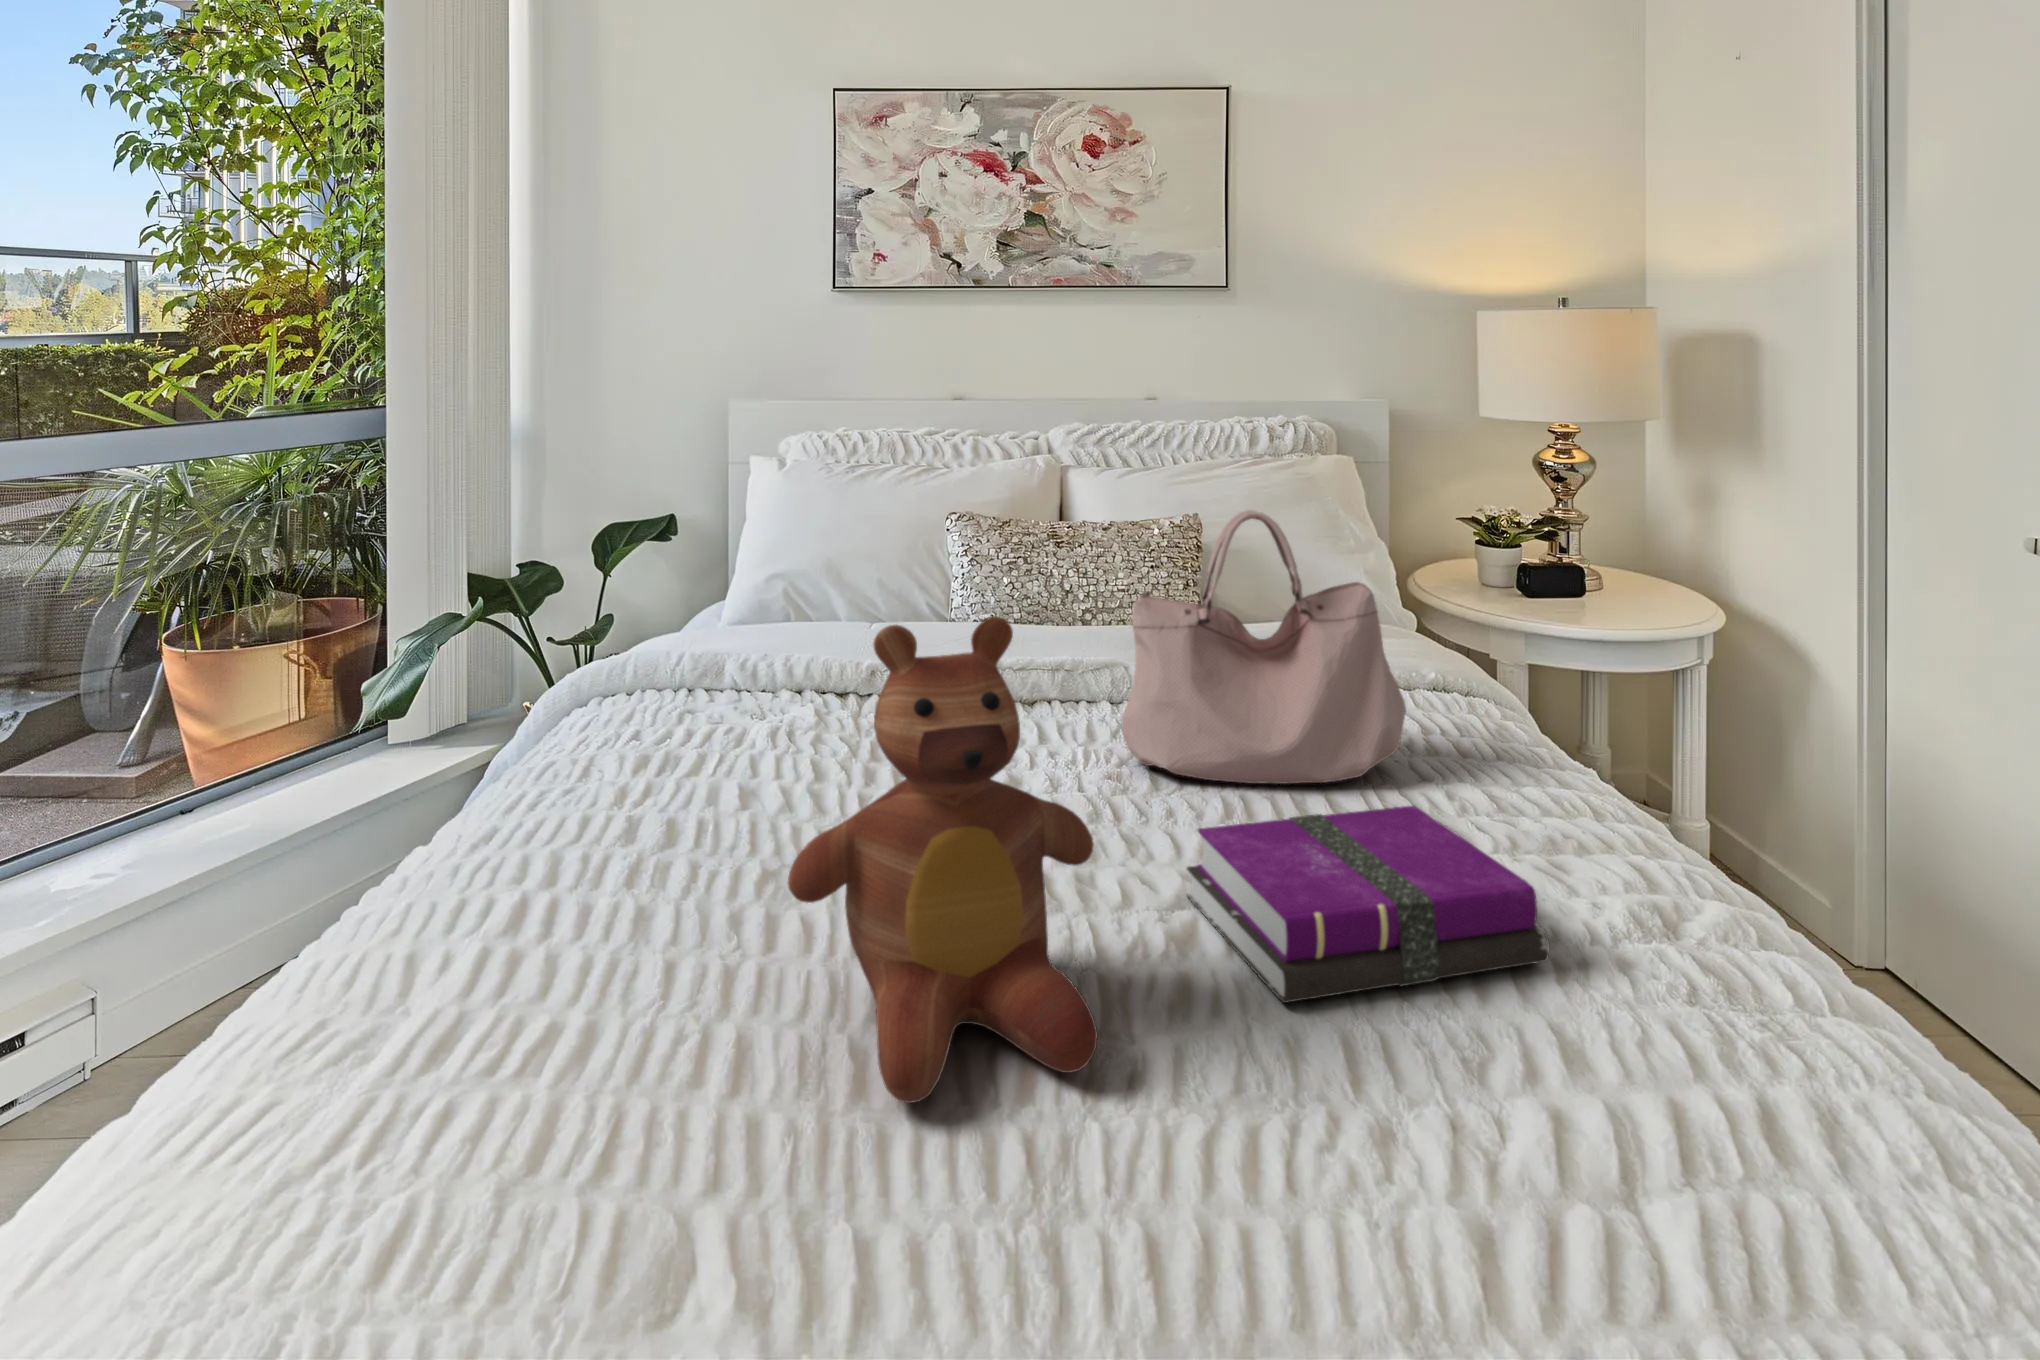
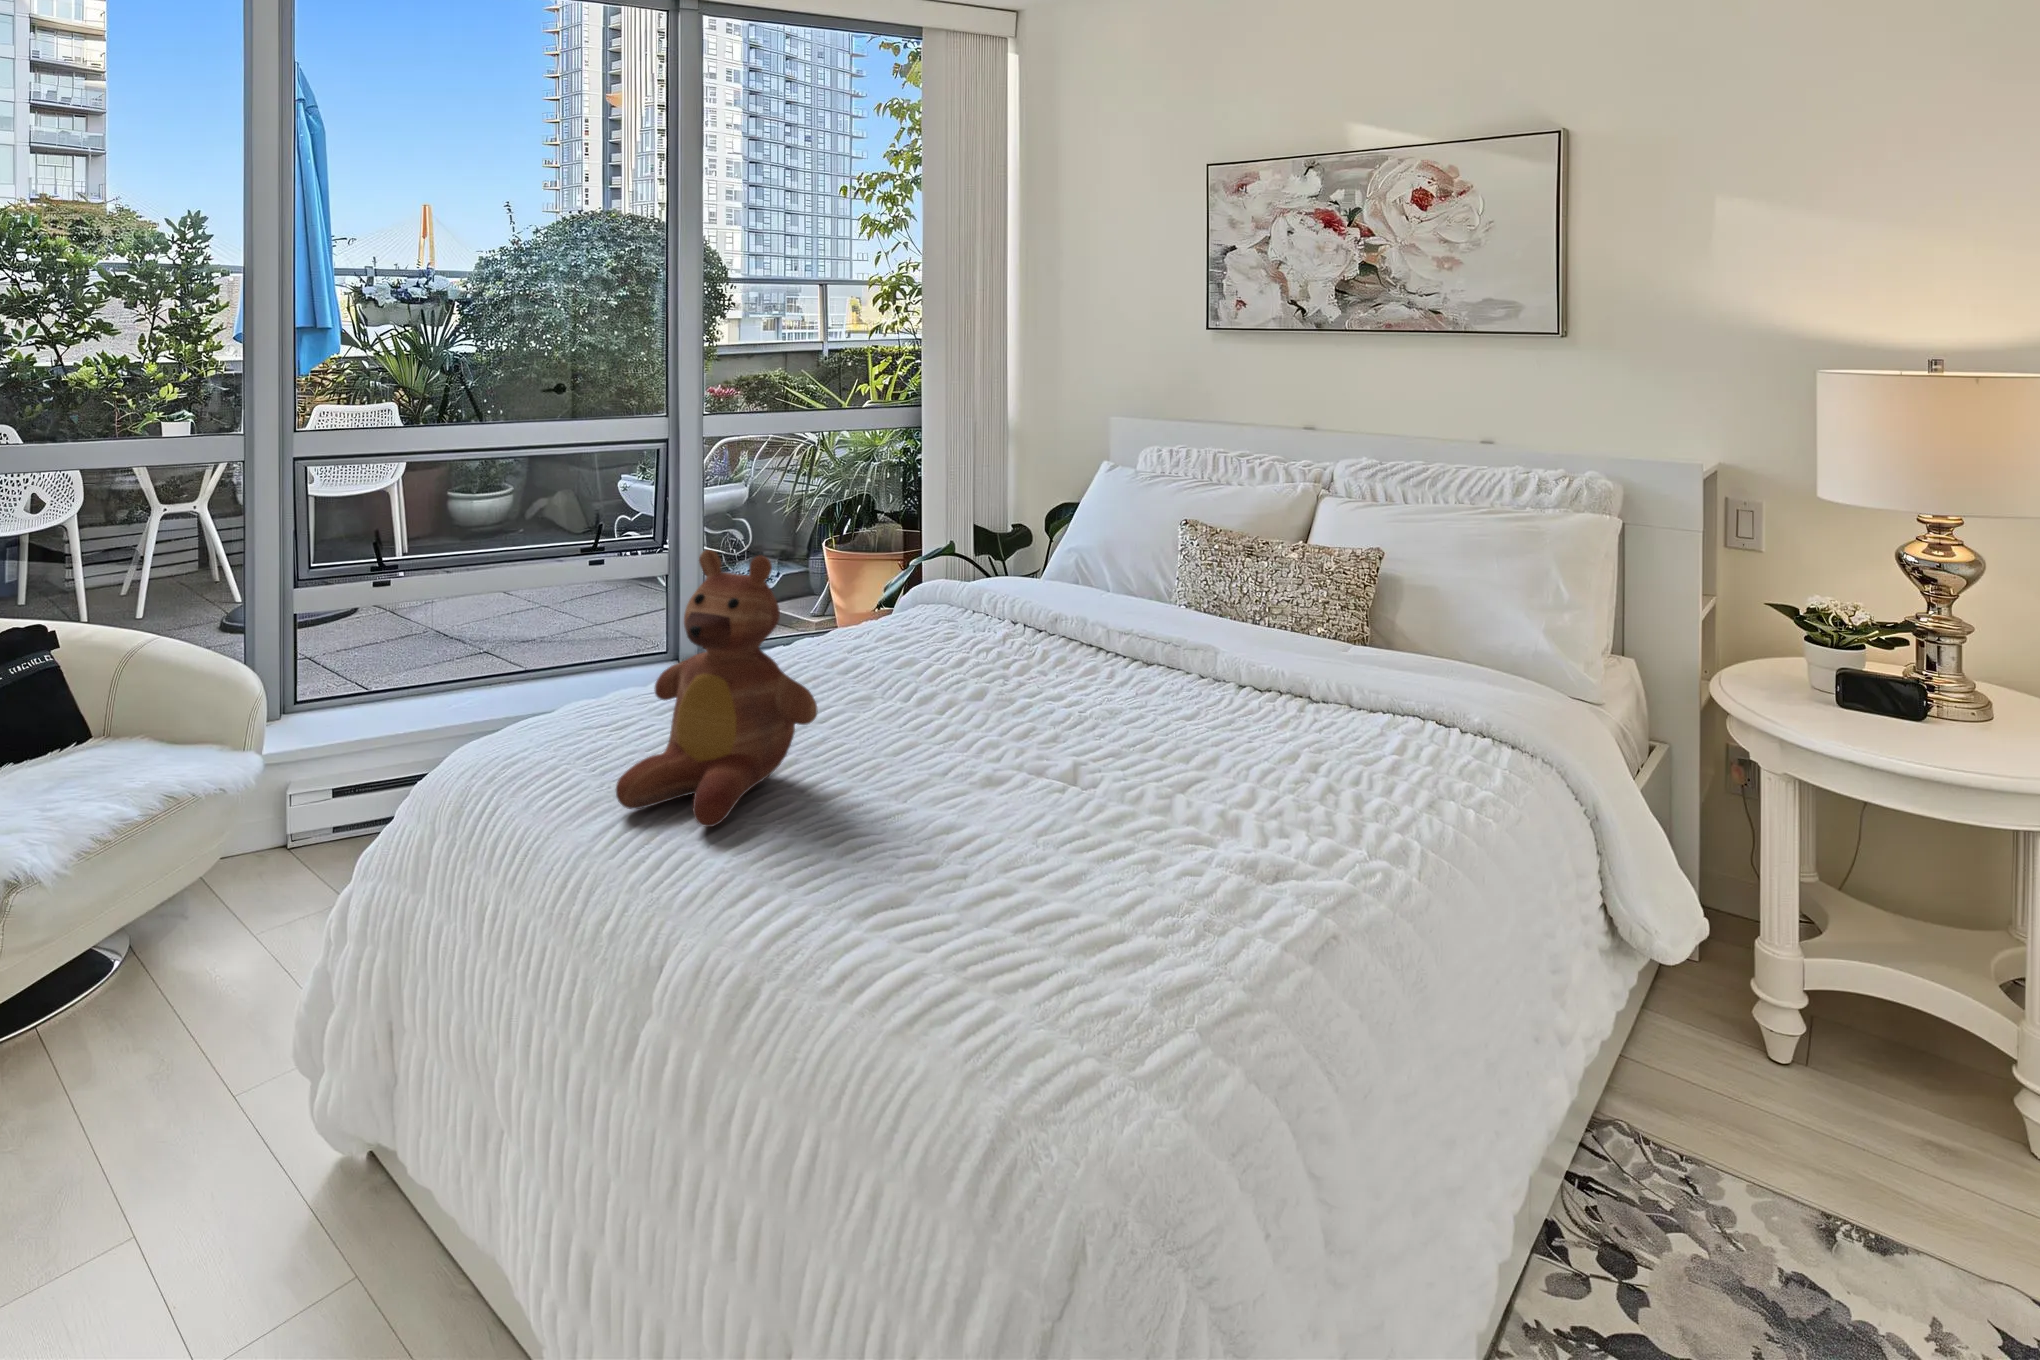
handbag: present [1121,510,1406,784] -> none [1069,531,1269,768]
notebook: present [1187,805,1549,1003] -> none [860,741,1117,895]

